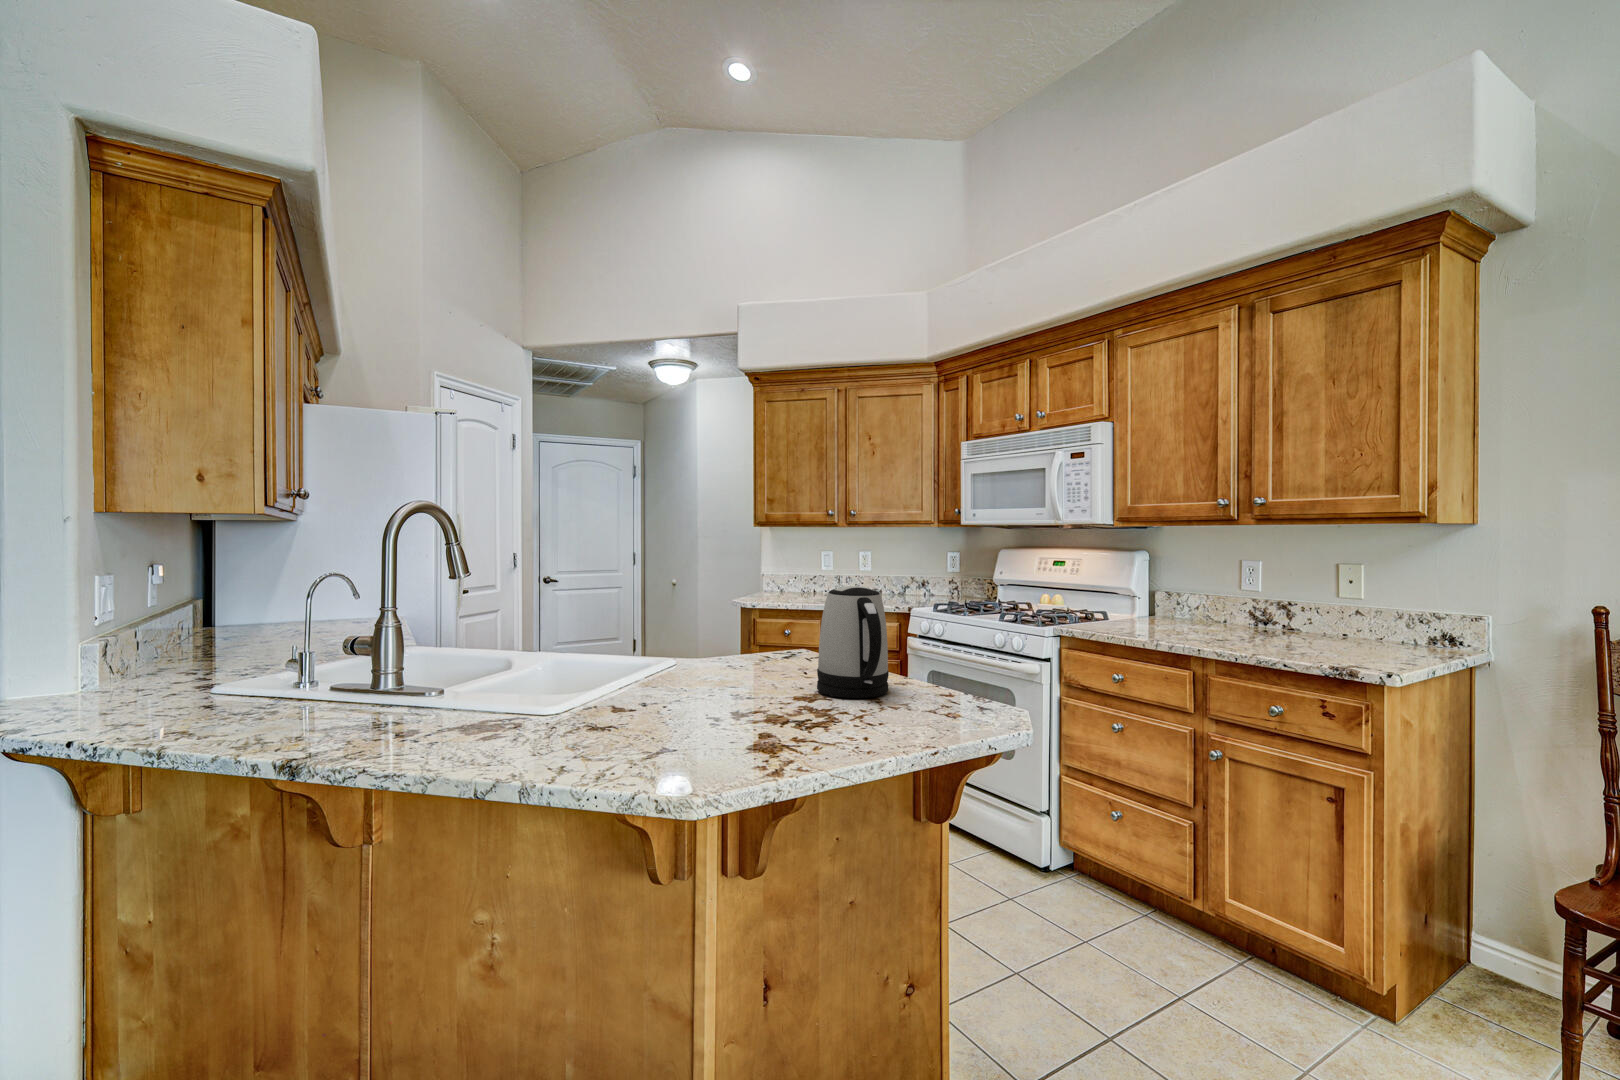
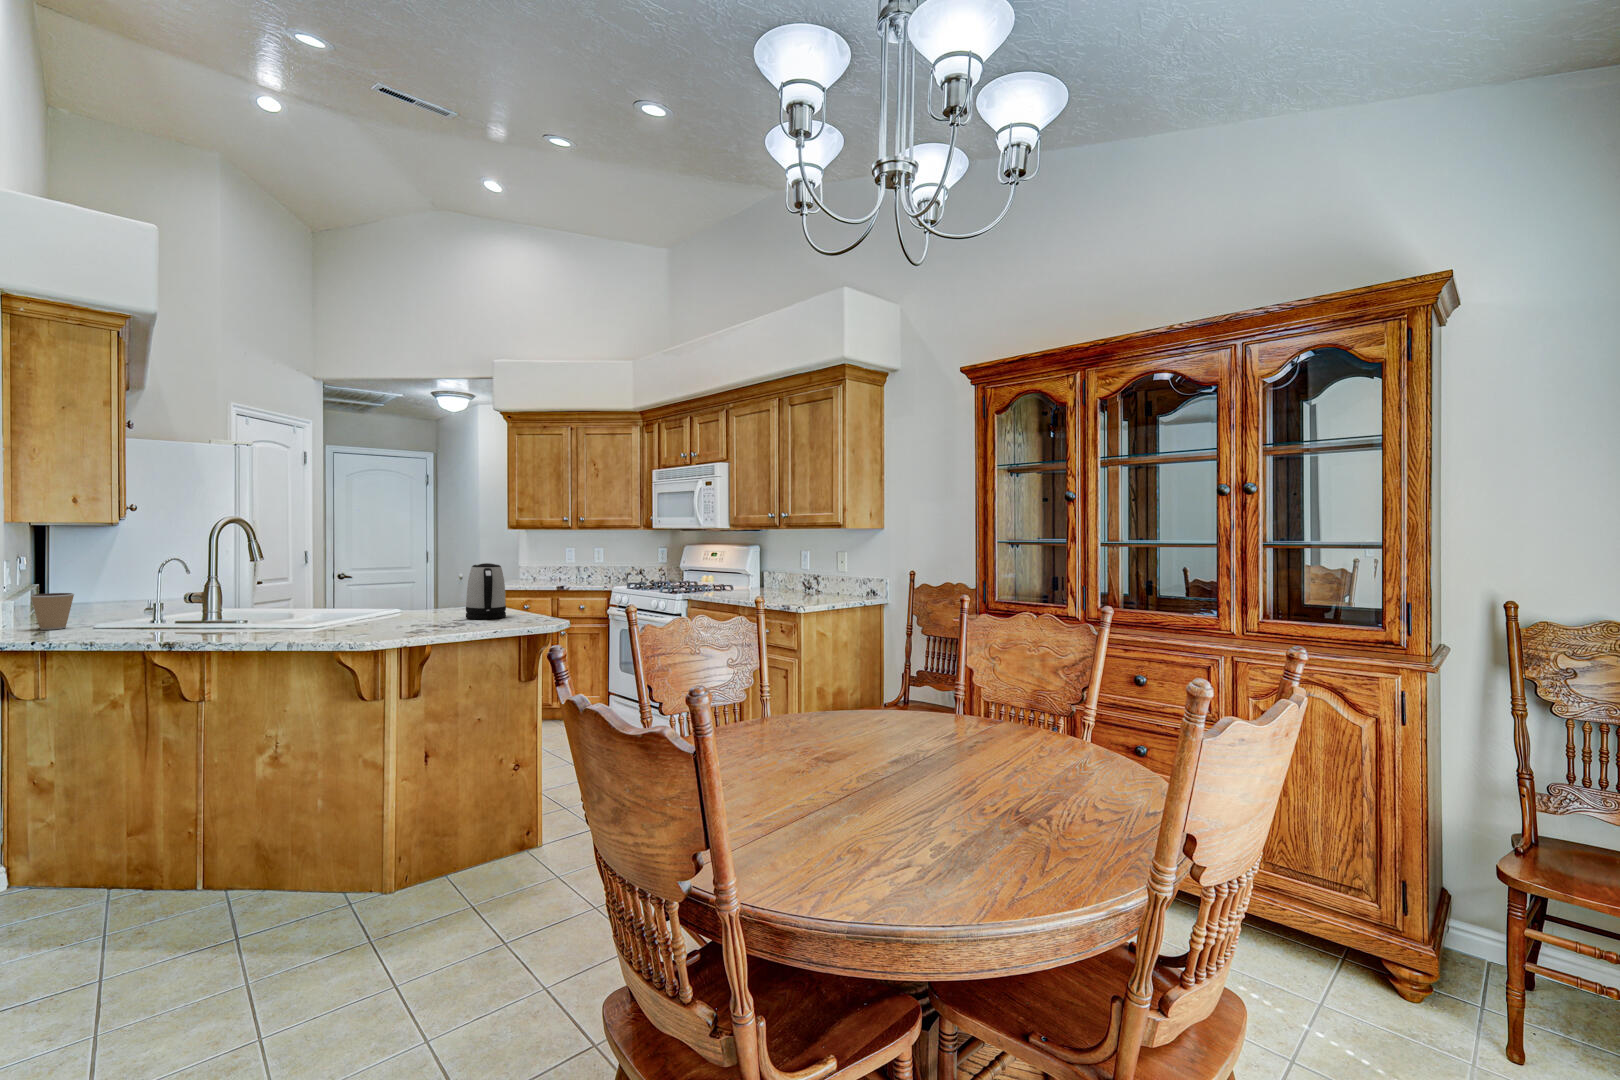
coffee cup: none [77,638,157,710] -> present [31,593,74,630]

